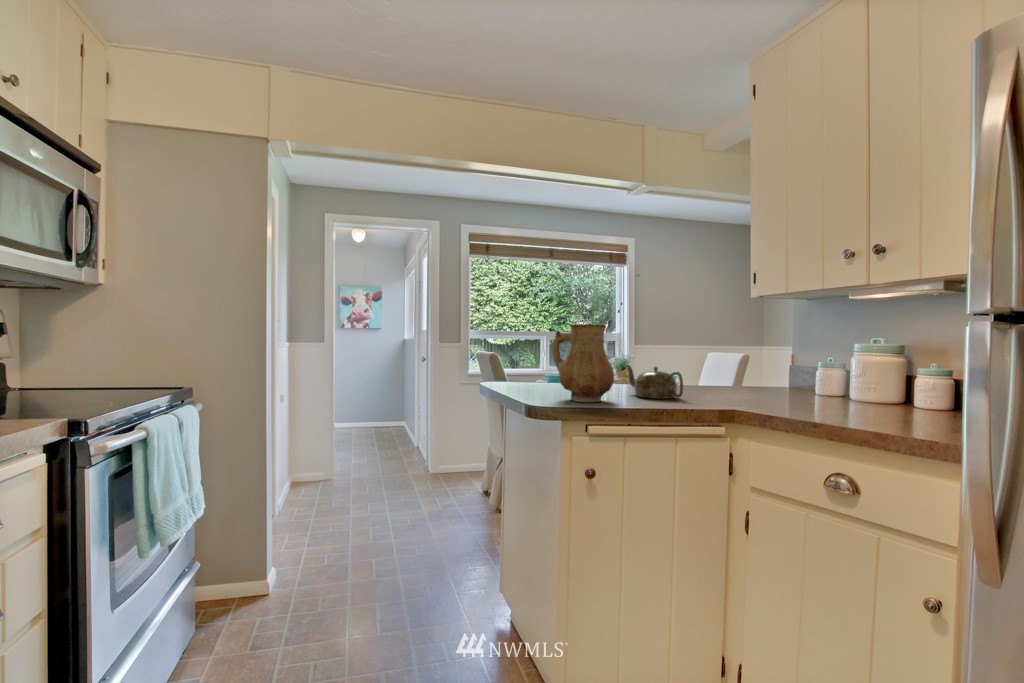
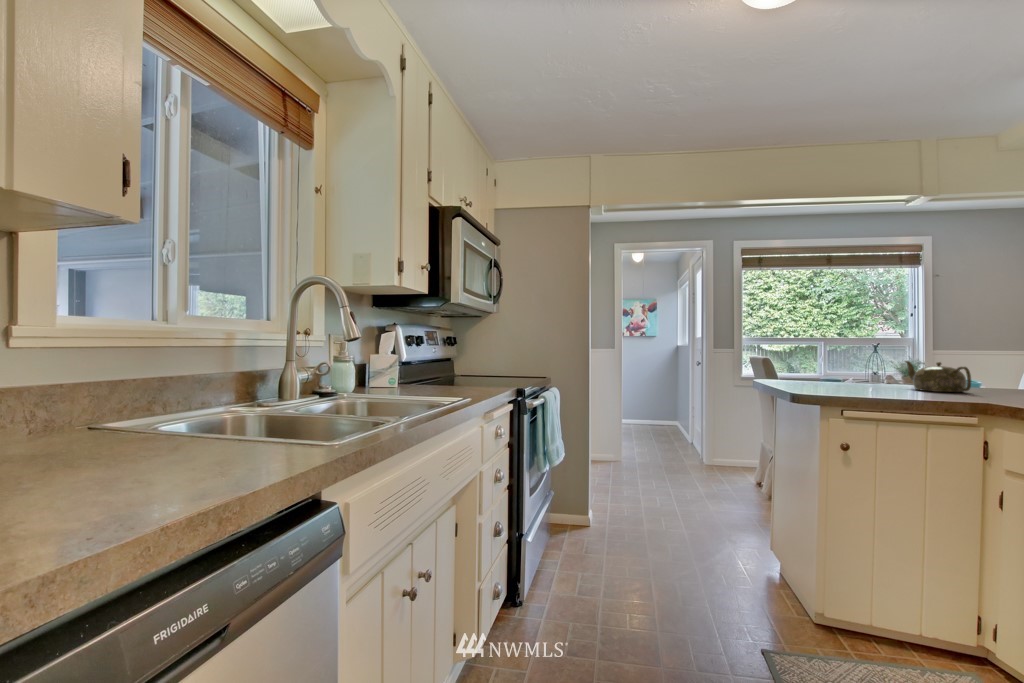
ceramic pitcher: present [552,324,614,402] -> none [817,323,883,390]

